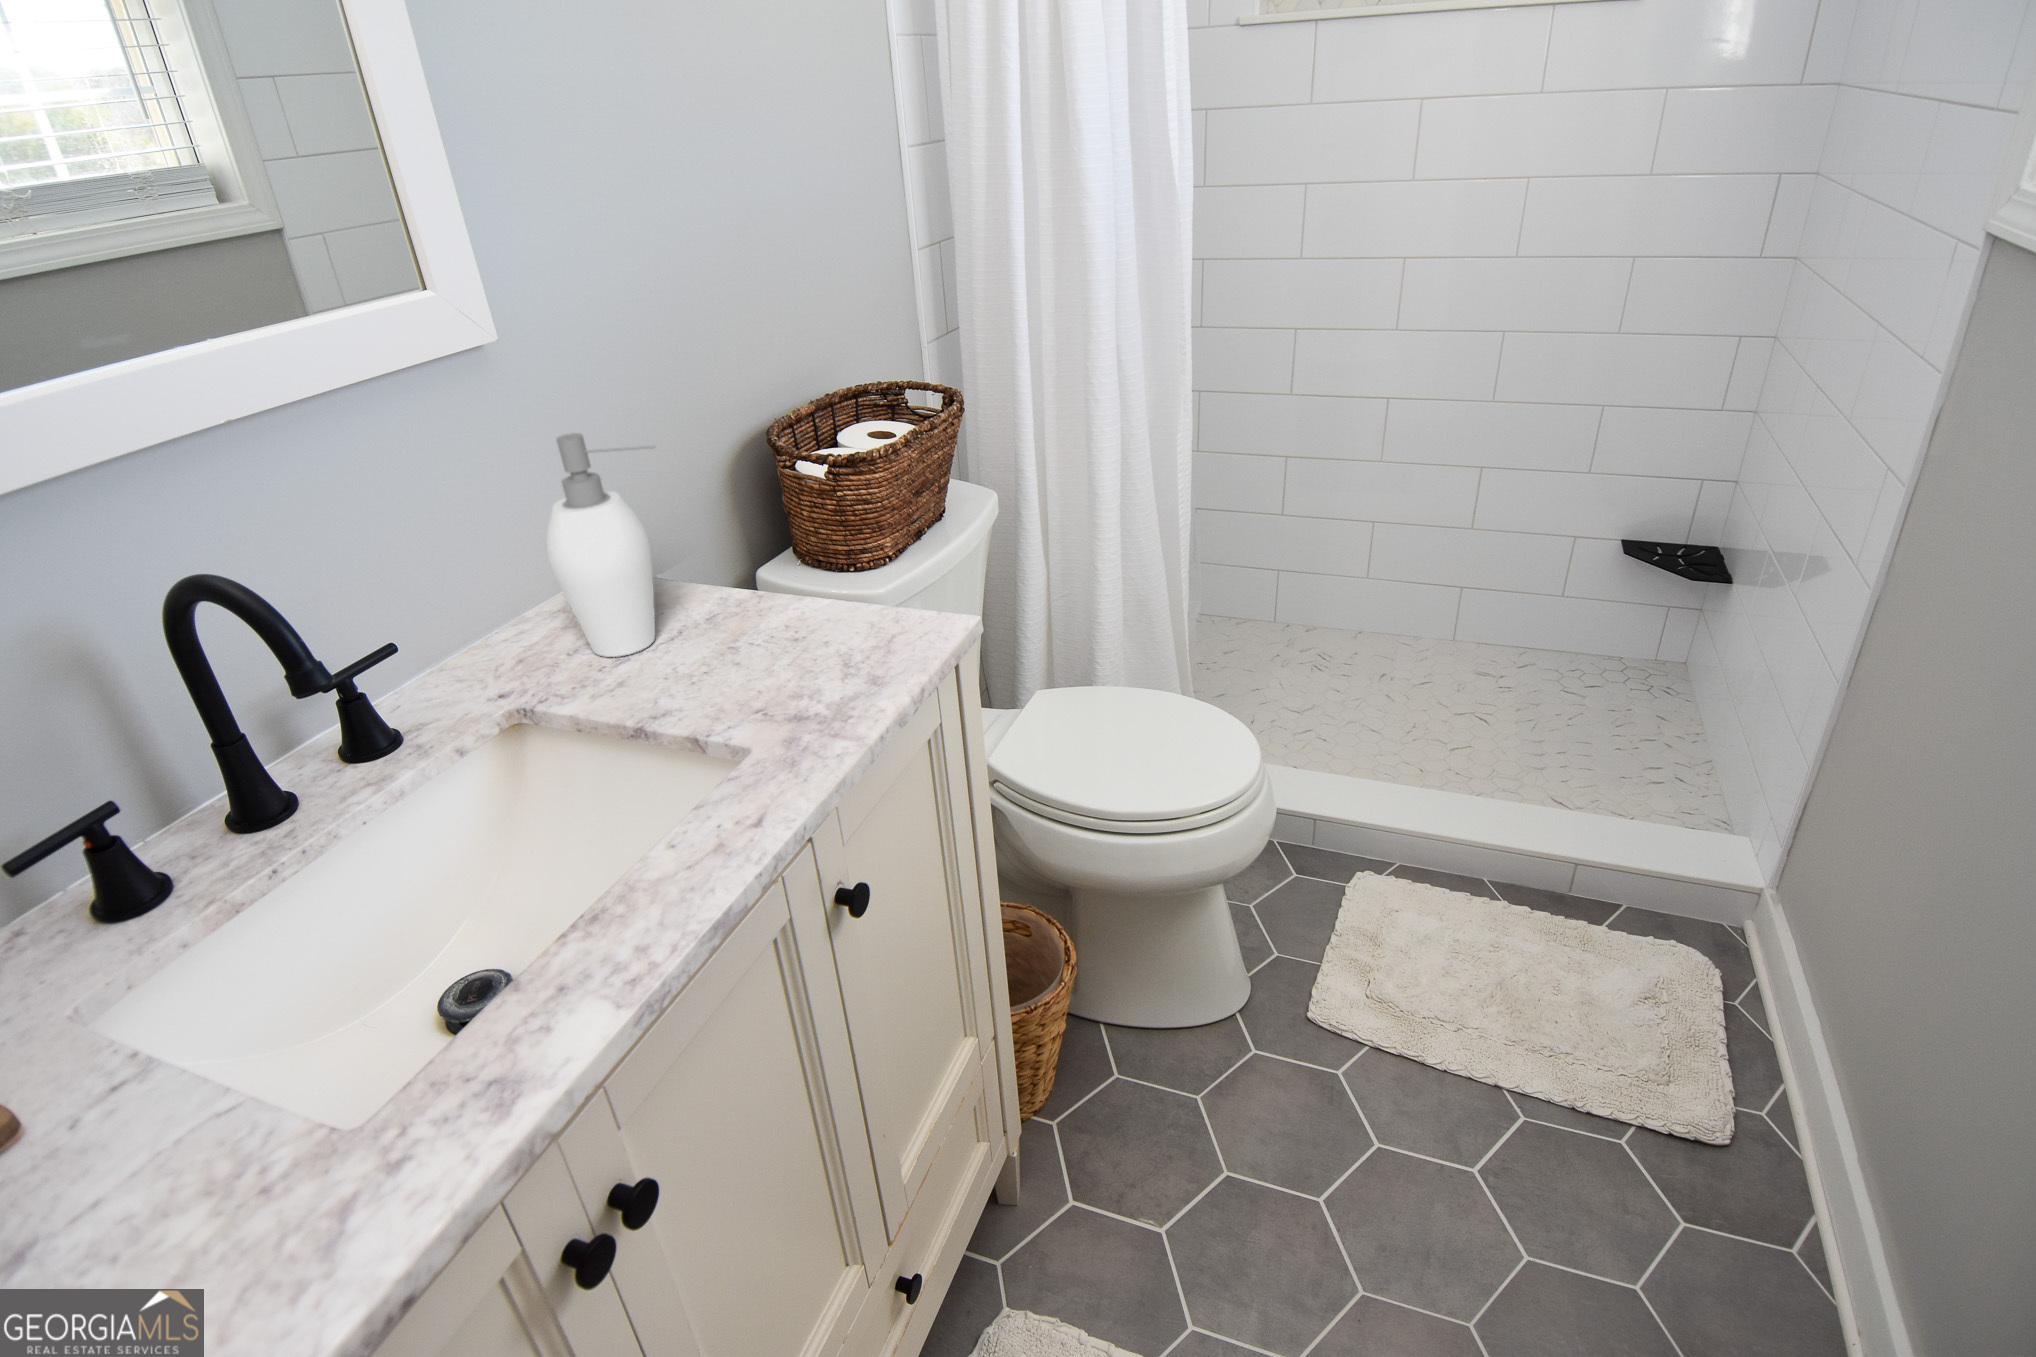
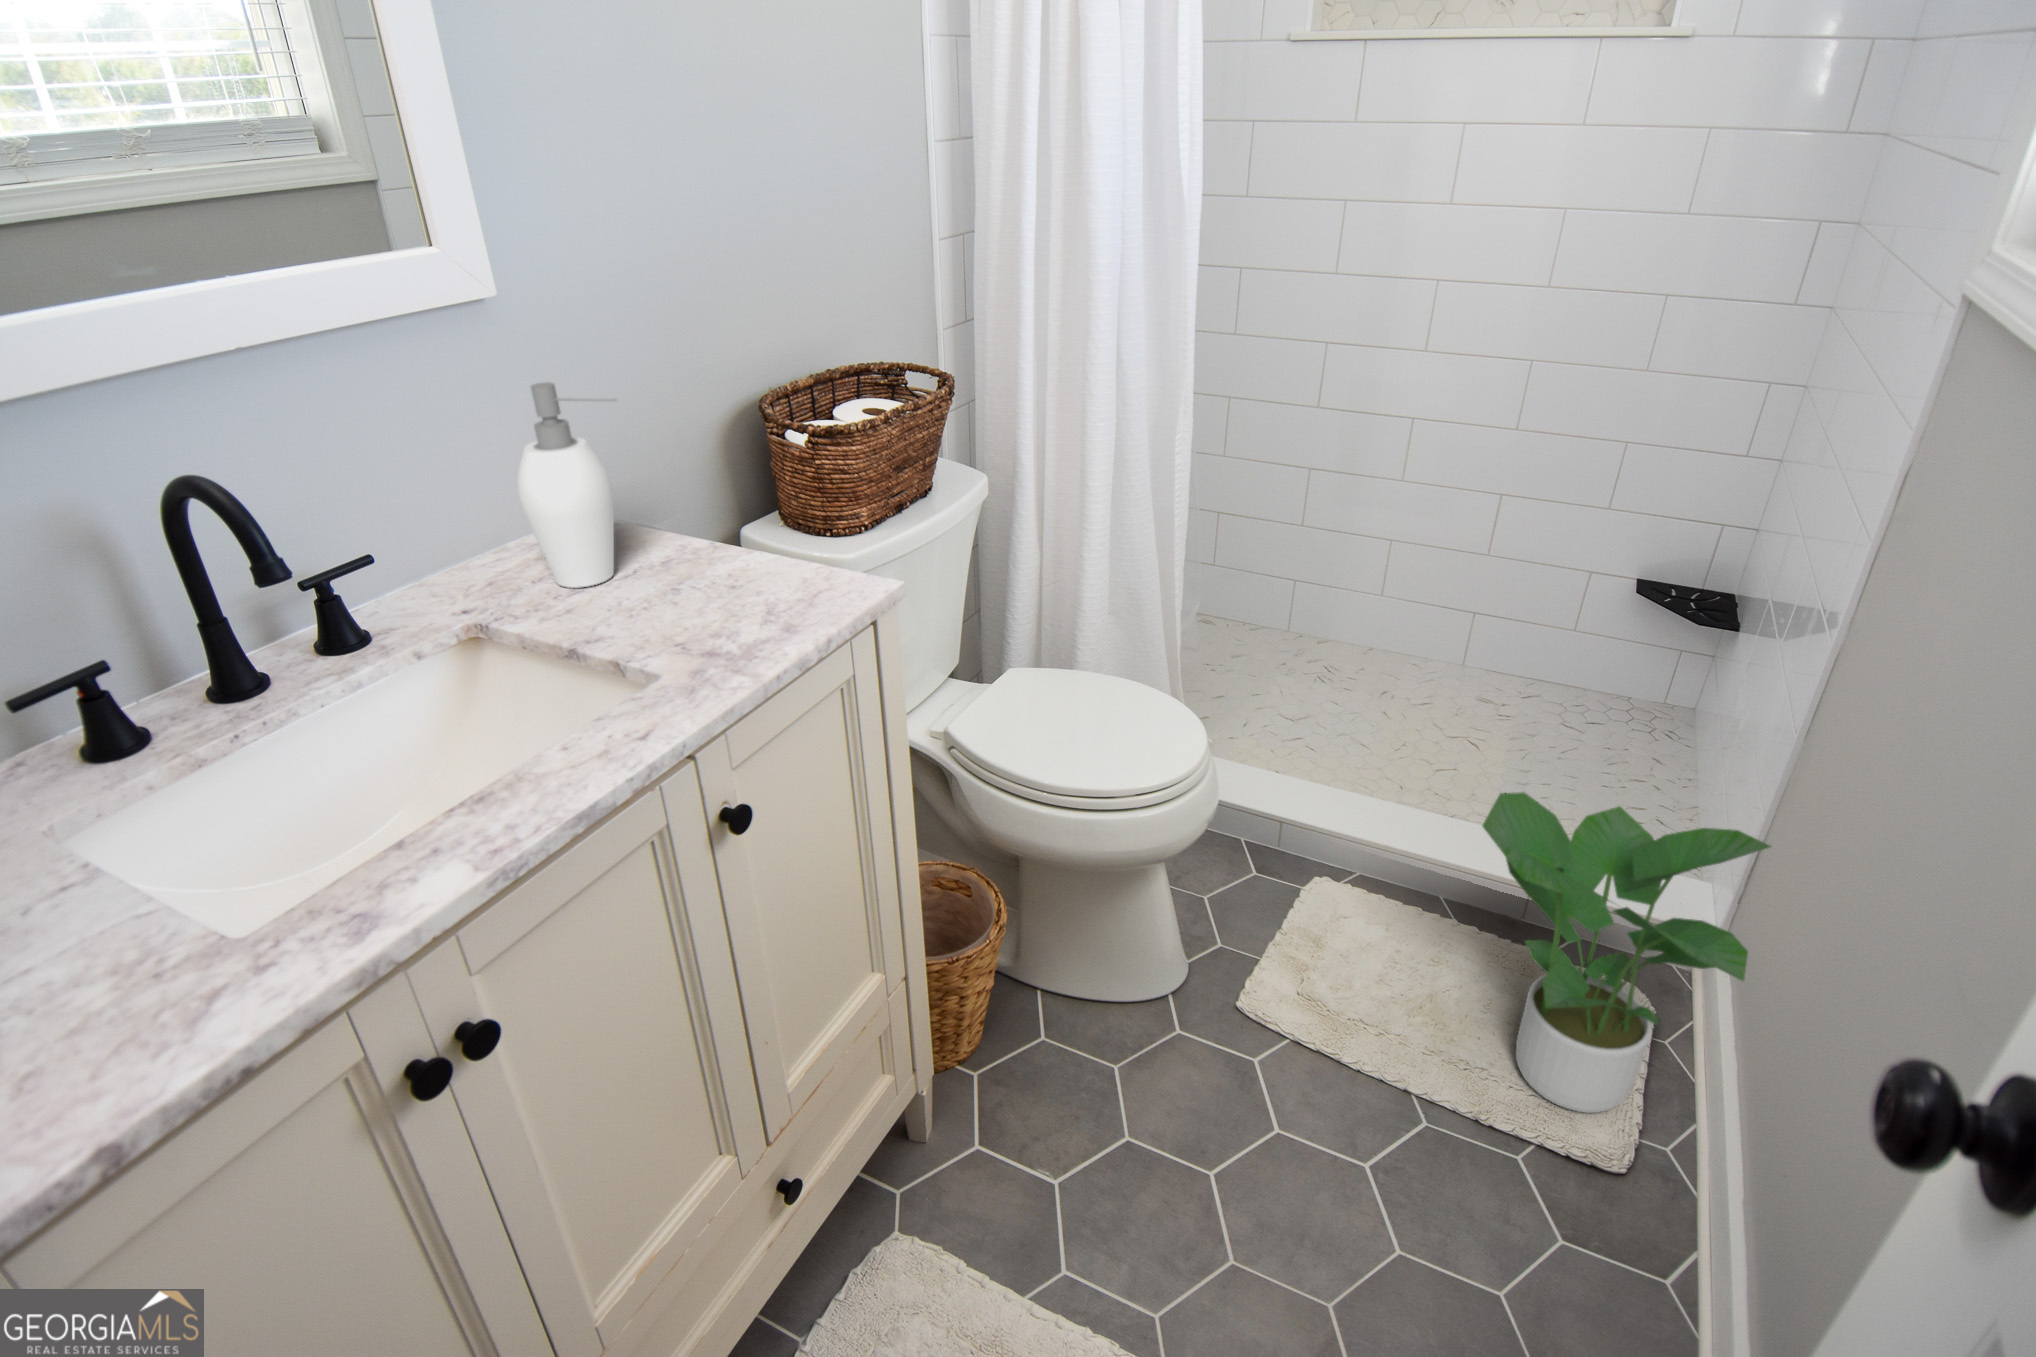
potted plant: none [1564,769,1858,1086] -> present [1483,792,1770,1113]

